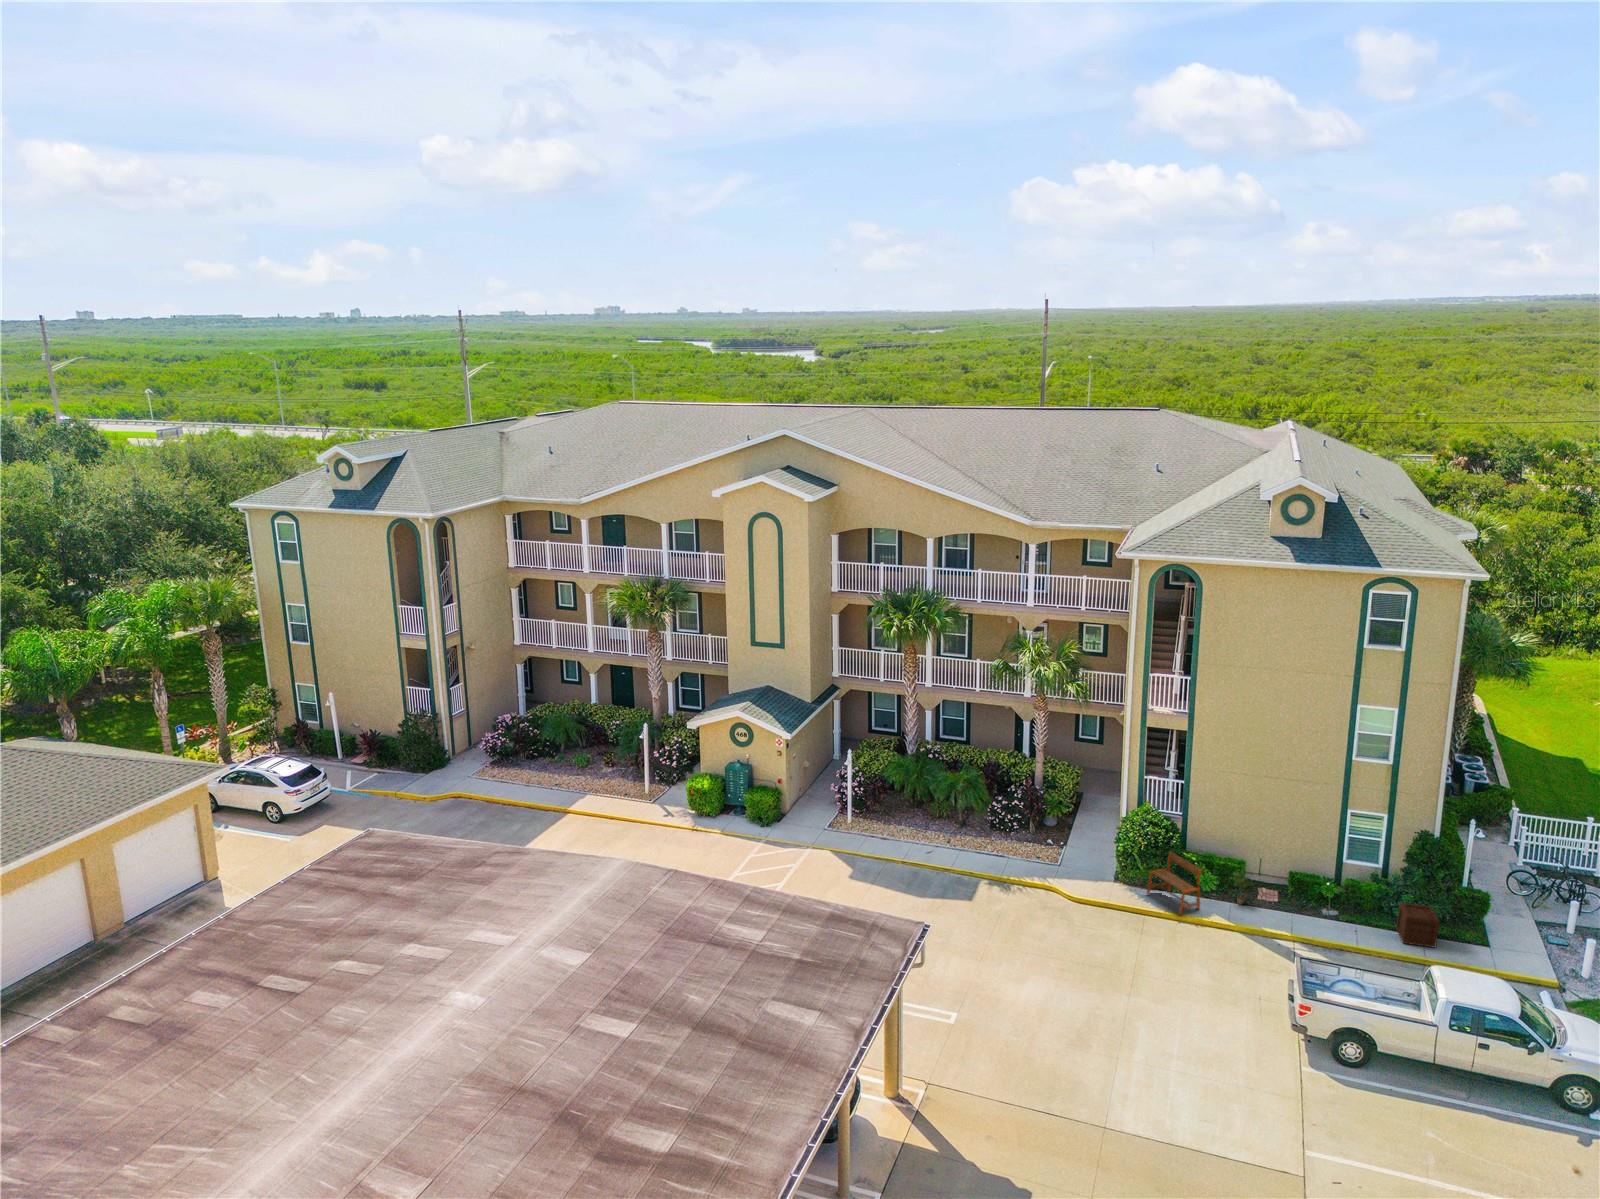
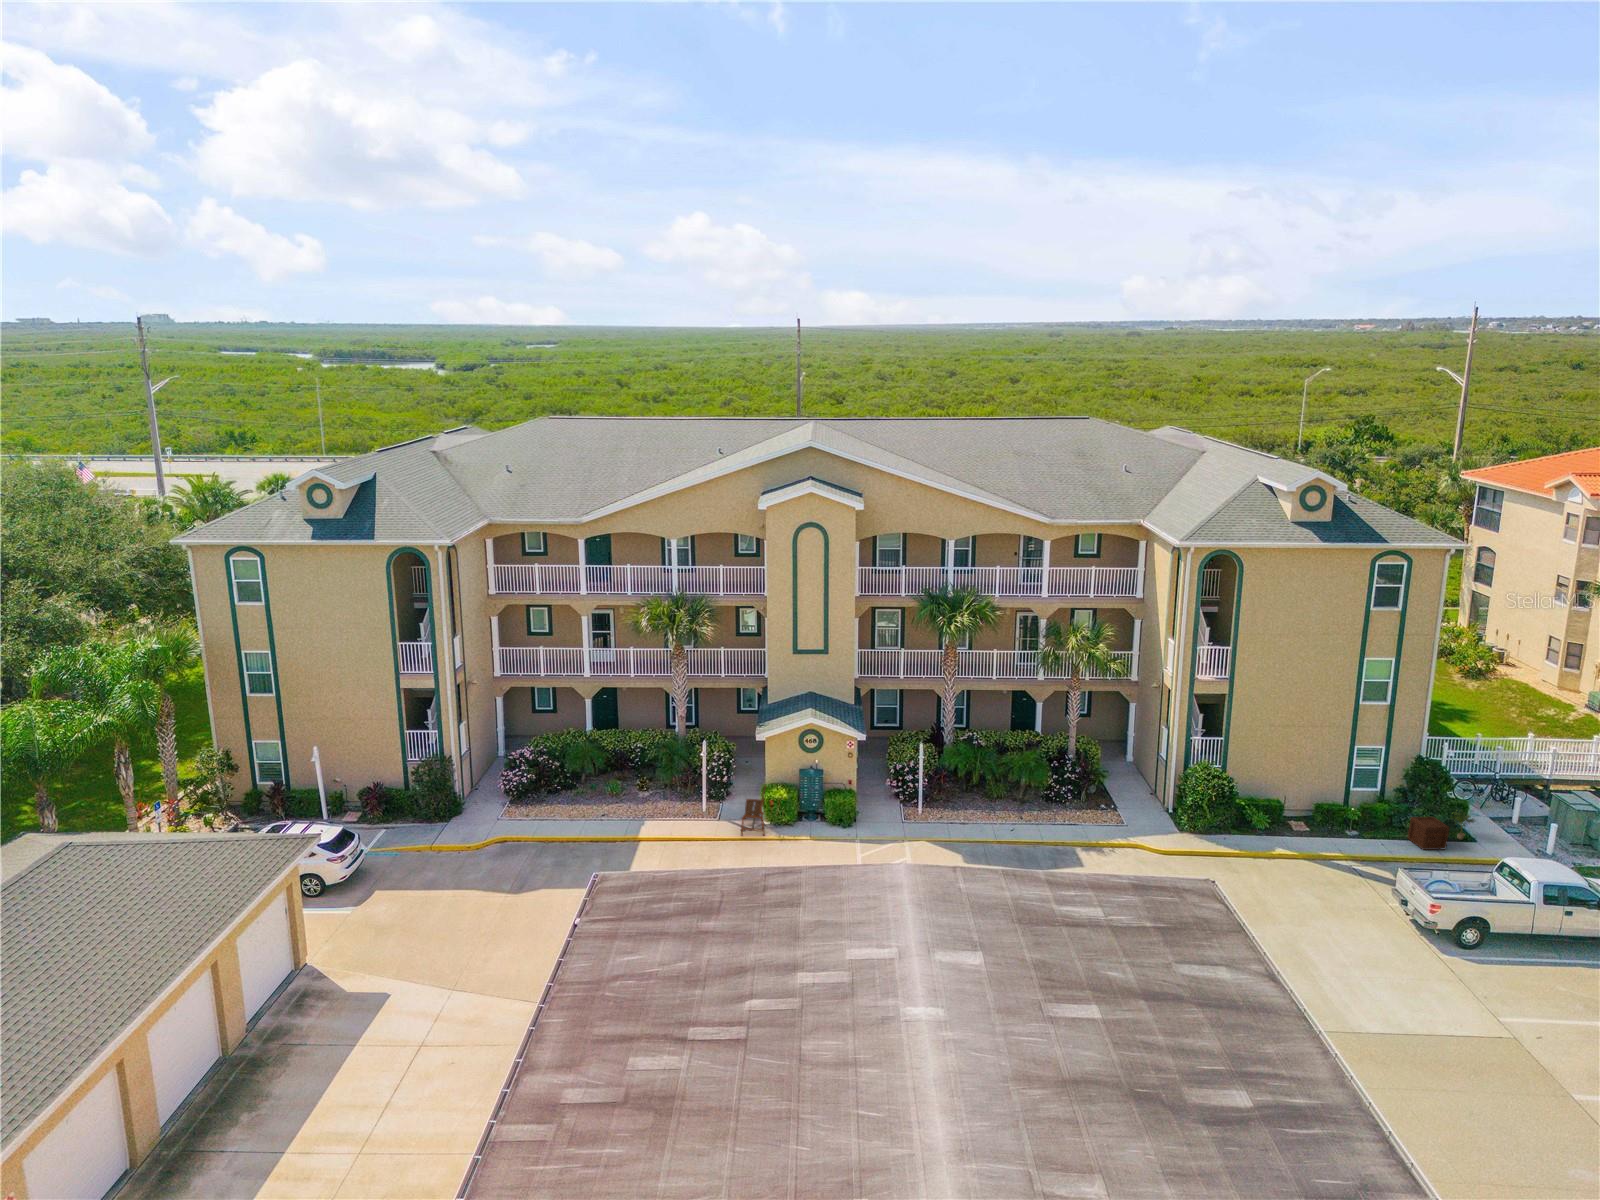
bench: present [1147,852,1202,916] -> present [741,787,766,835]
potted plant: present [1233,870,1253,905] -> present [1451,810,1474,840]

